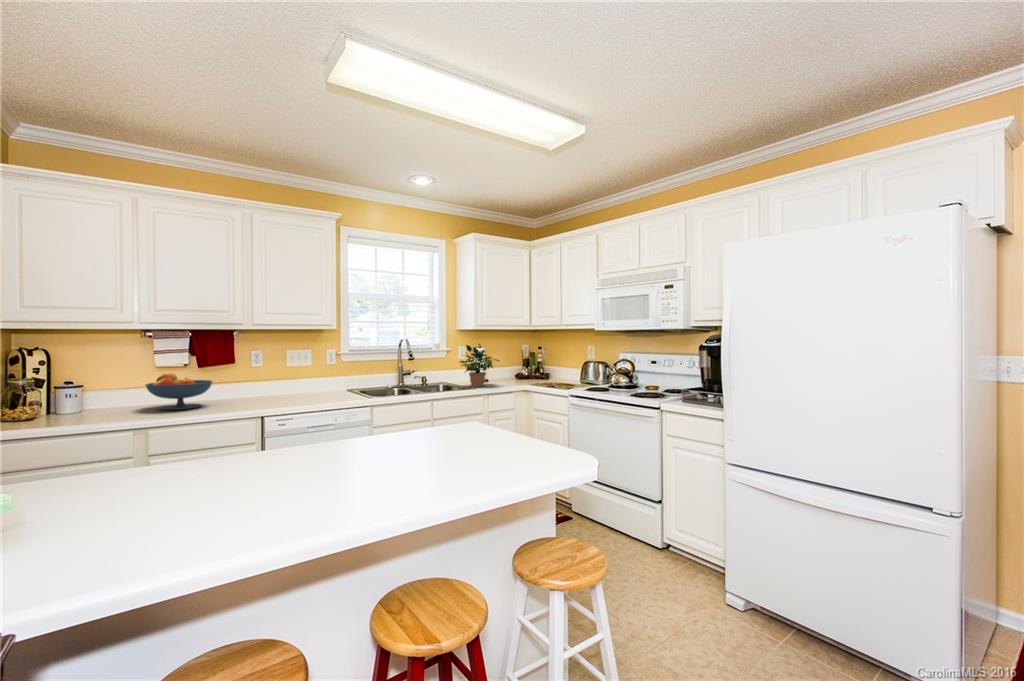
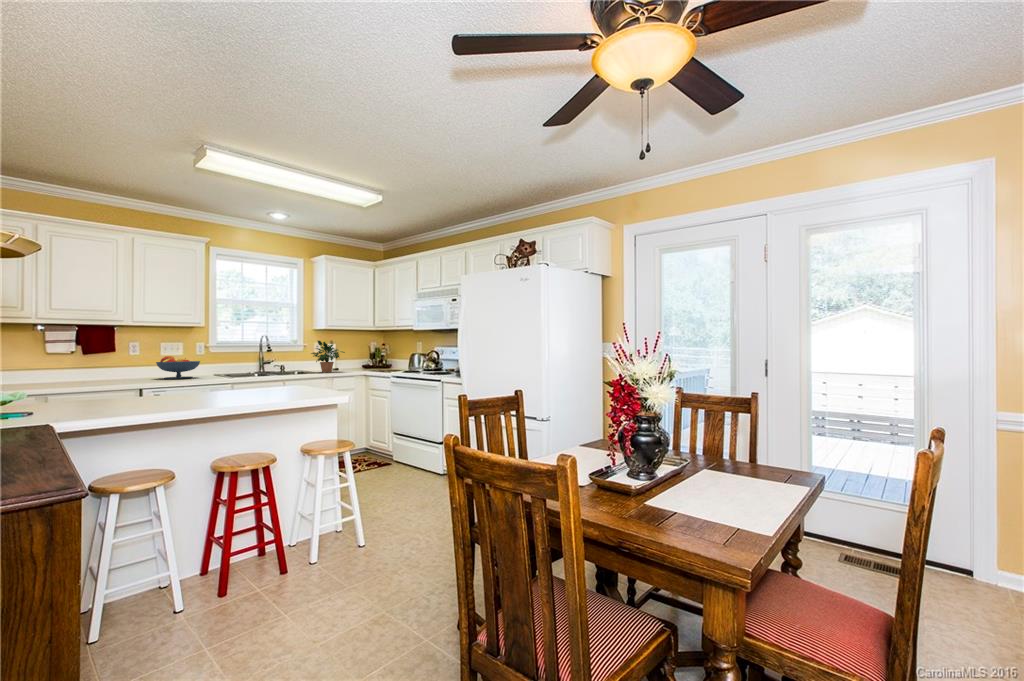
fruit bowl: present [146,374,213,410] -> present [156,356,200,379]

